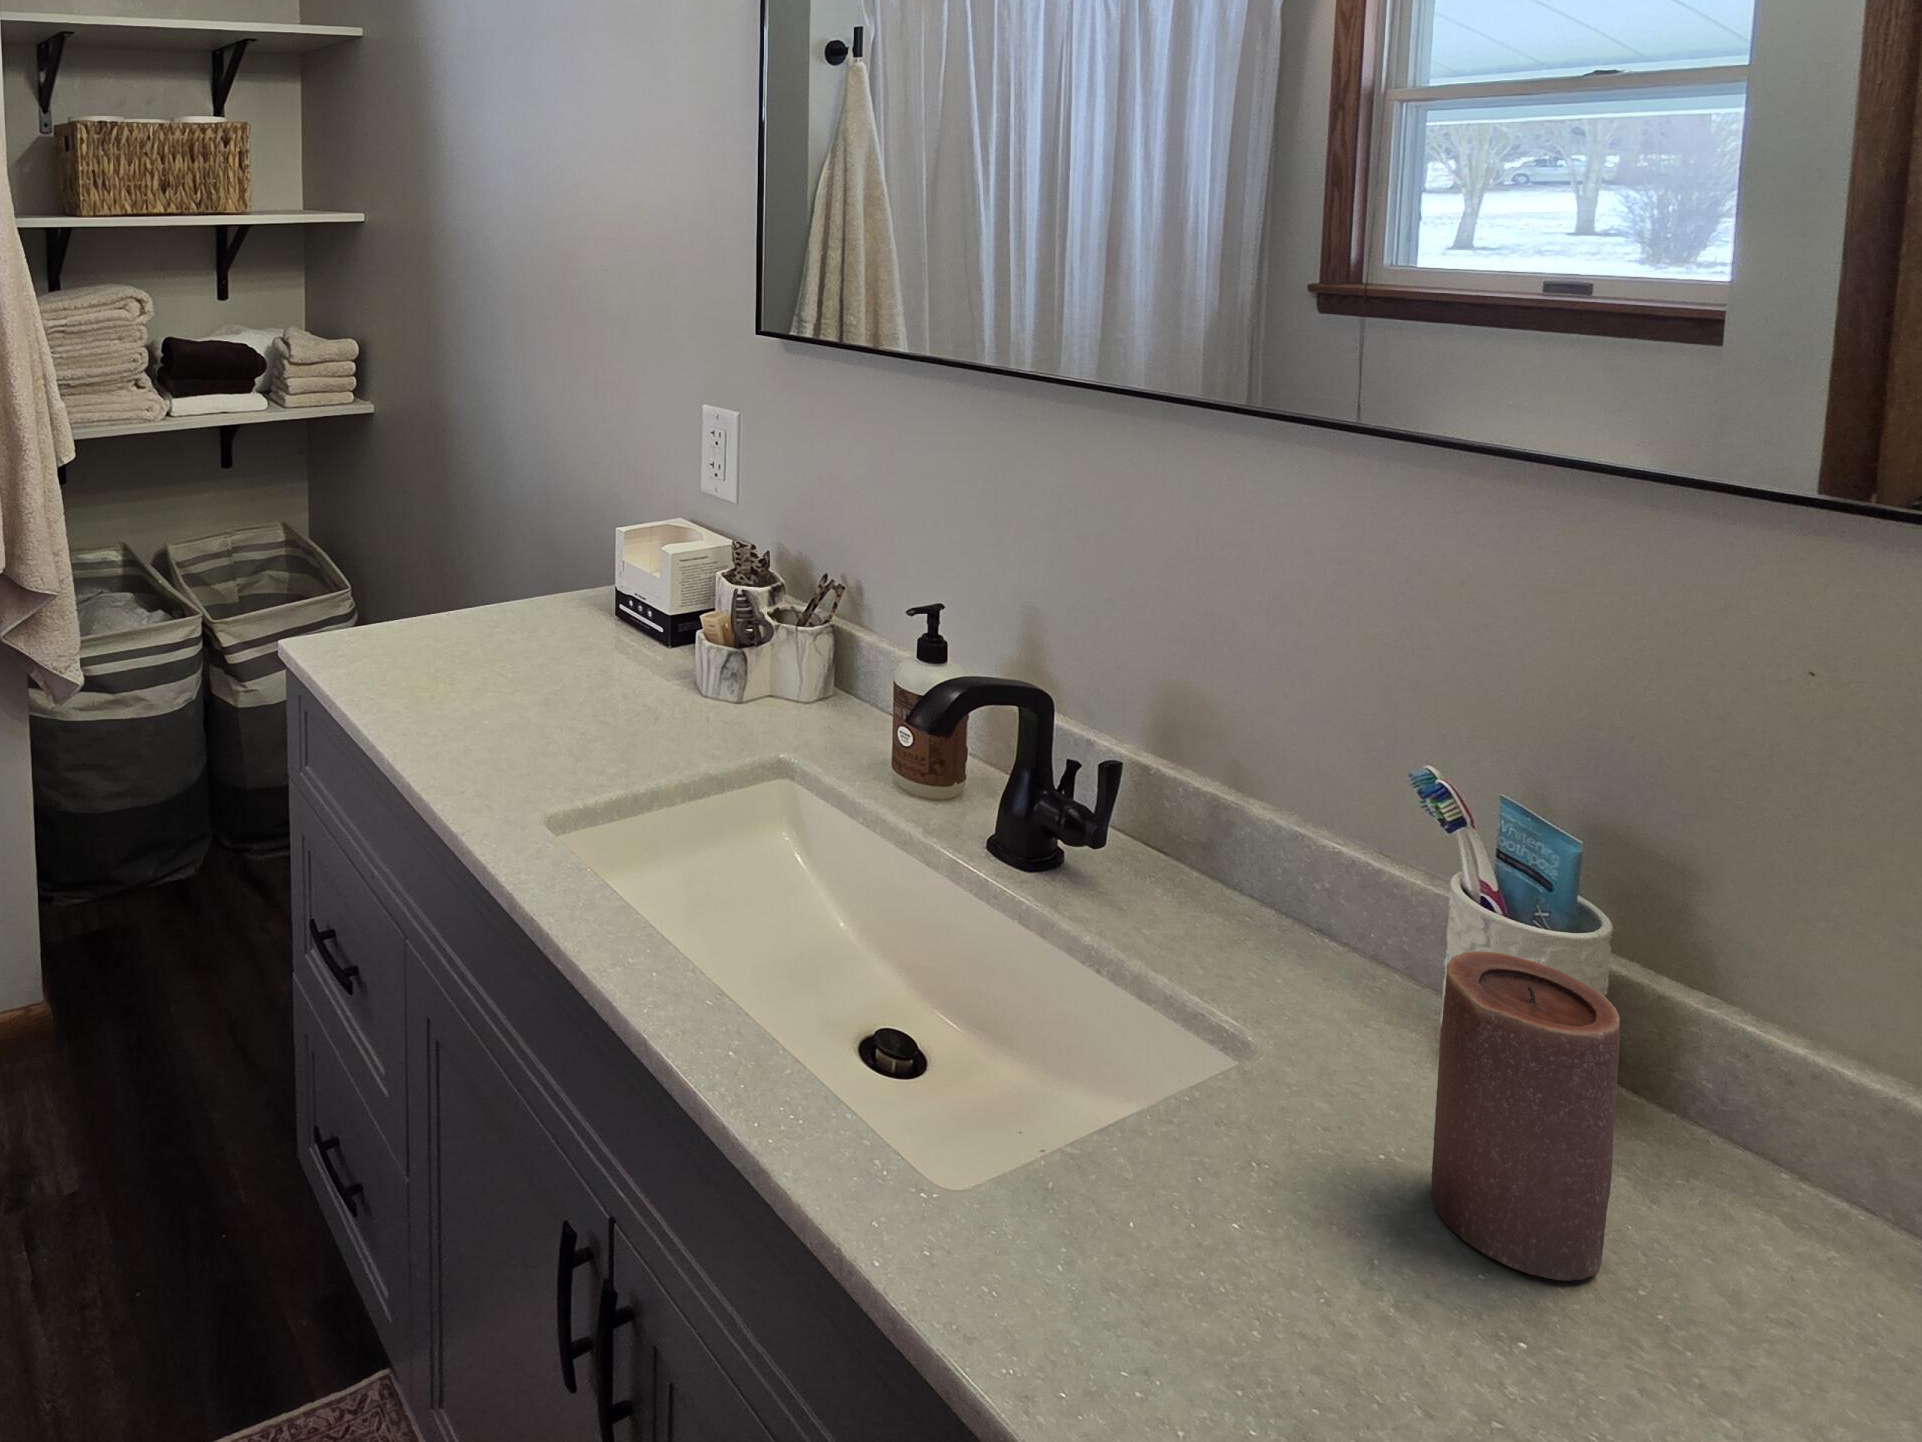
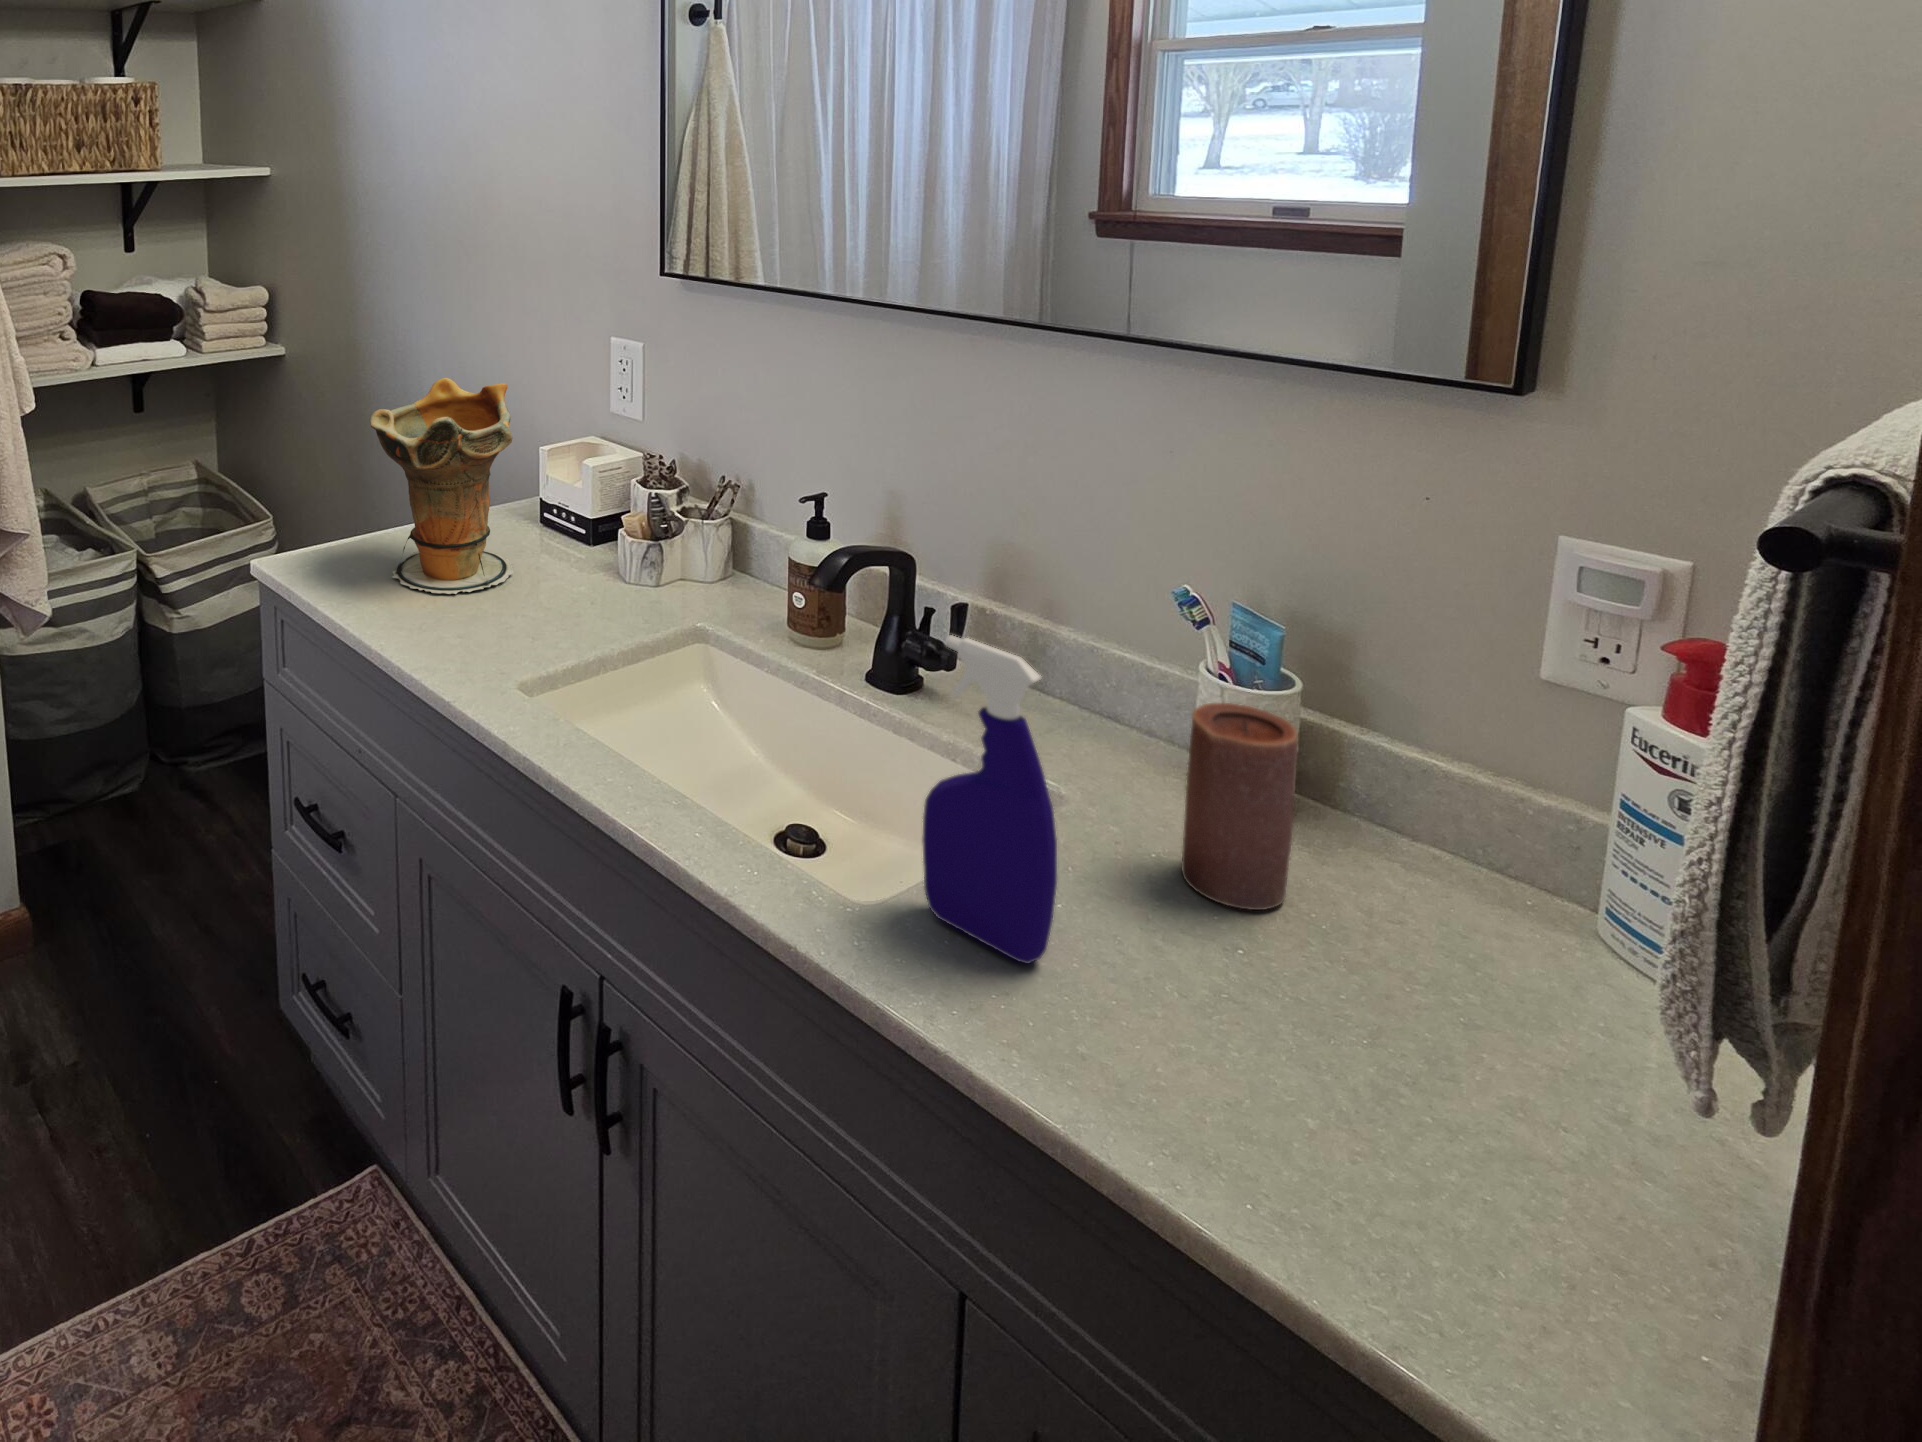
decorative vase: none [404,443,571,696] -> present [370,378,514,594]
spray bottle: none [1034,828,1233,1333] -> present [922,635,1057,963]

